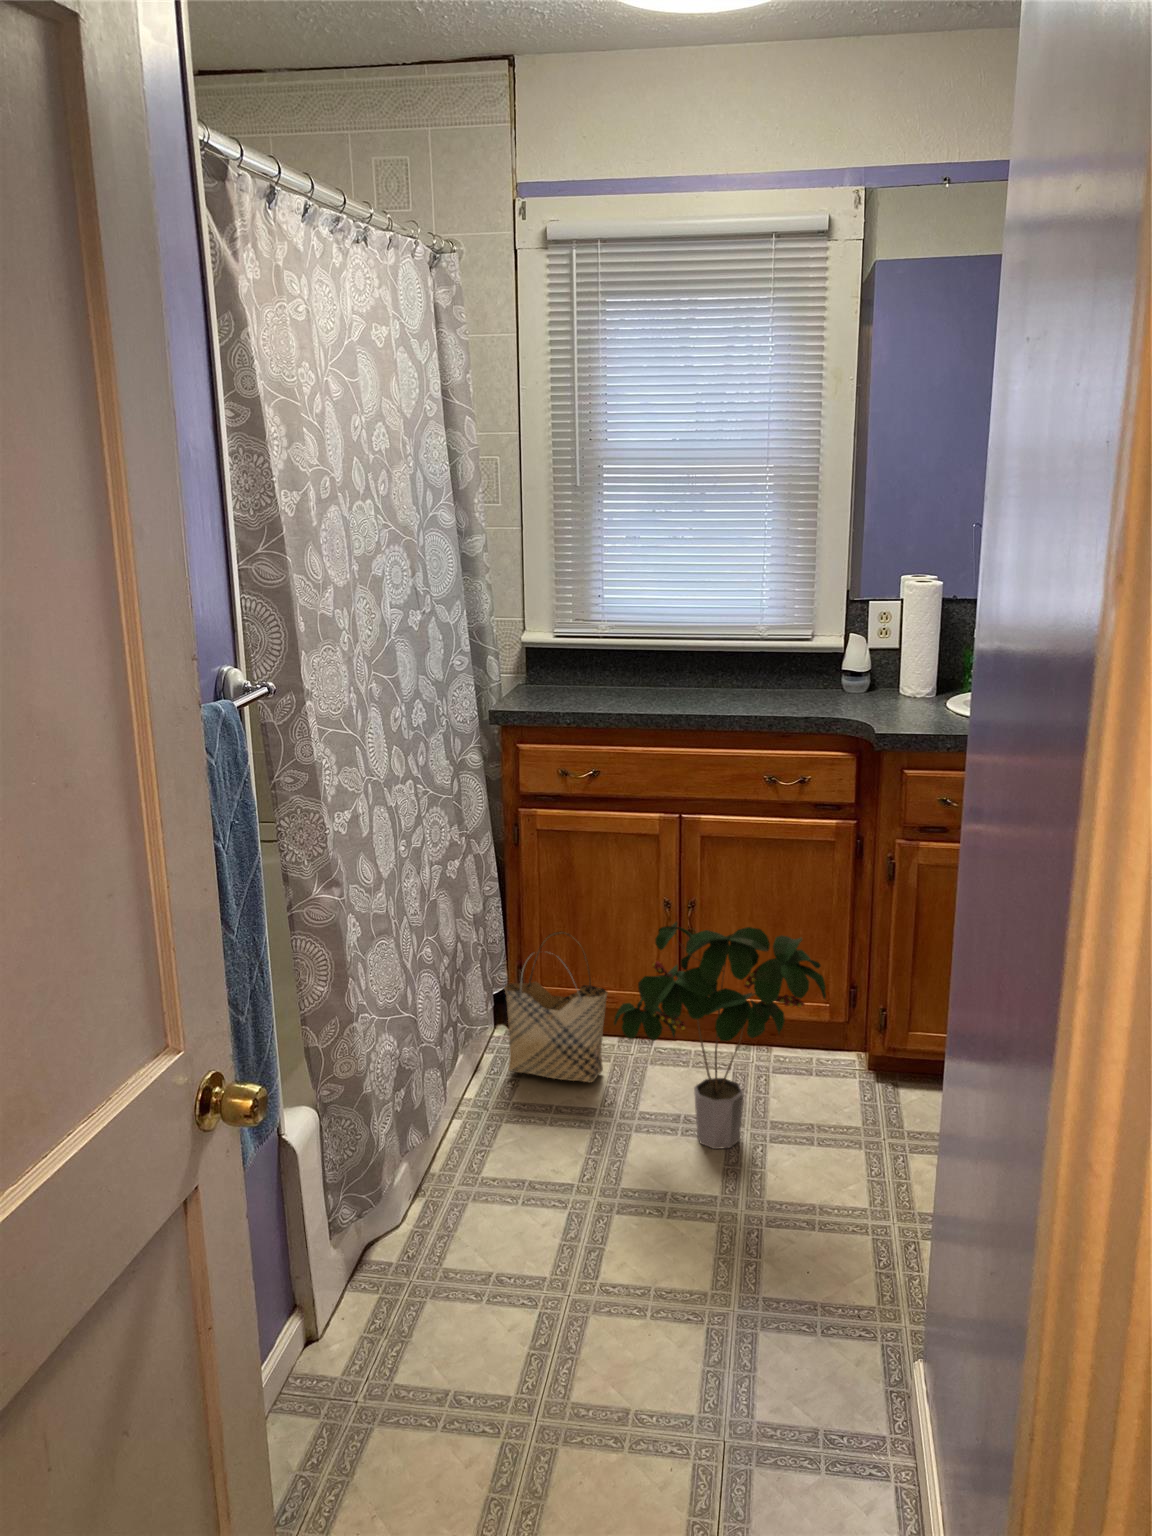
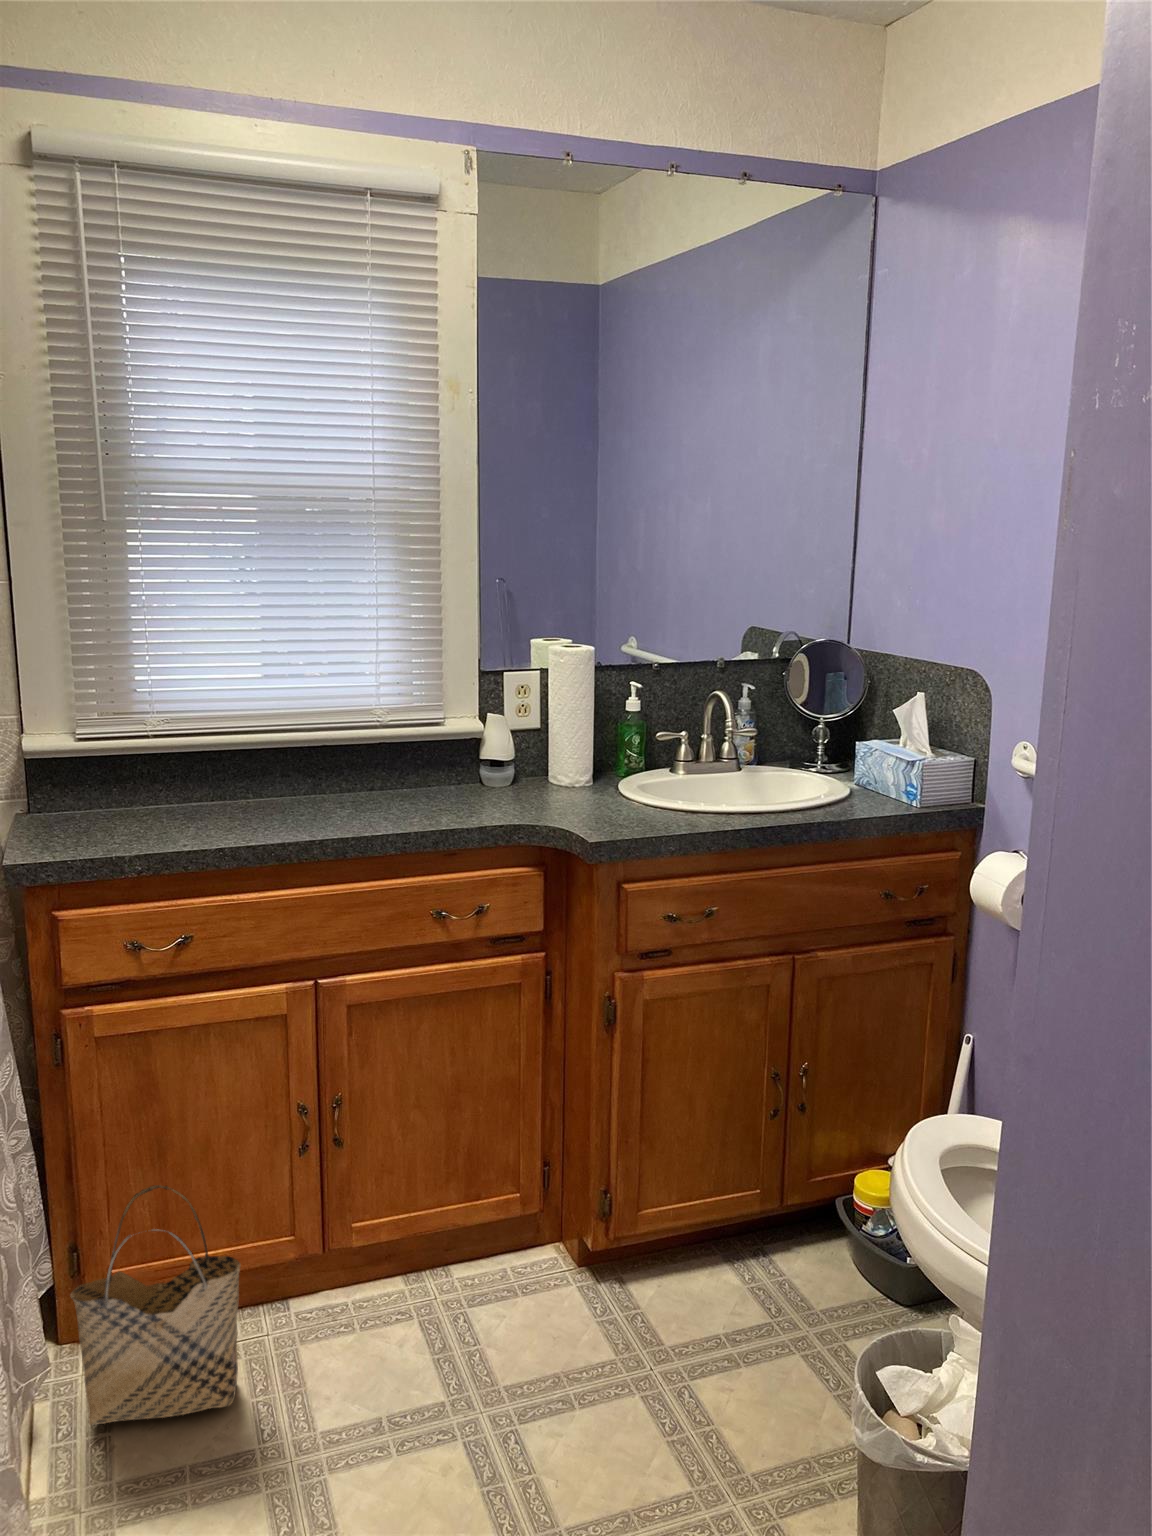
potted plant: present [614,922,826,1149] -> none [283,1133,593,1464]

